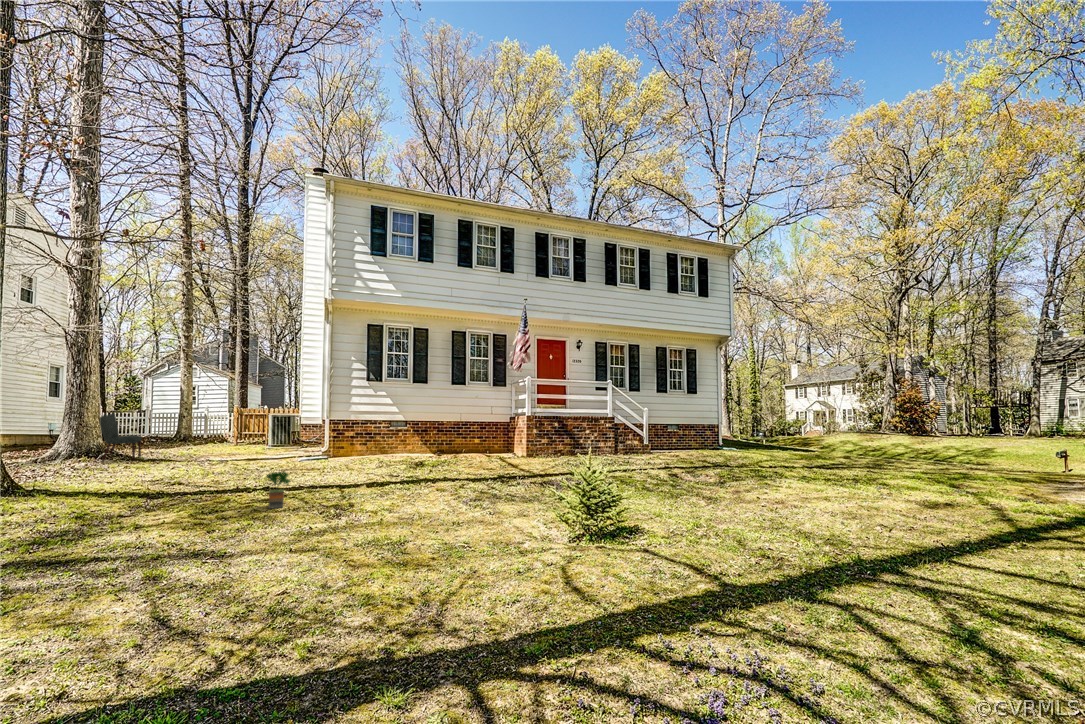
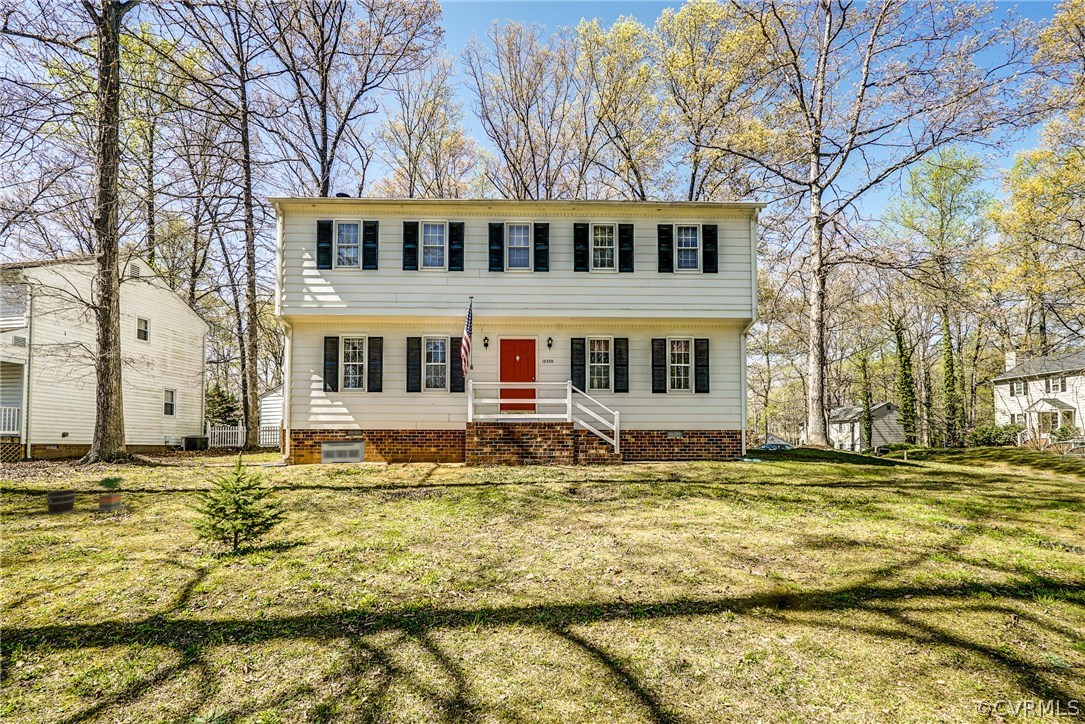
chair: present [100,413,142,462] -> none [110,425,147,465]
bench: none [372,432,414,456] -> present [321,440,365,463]
bucket: none [209,486,237,514] -> present [46,490,76,514]

